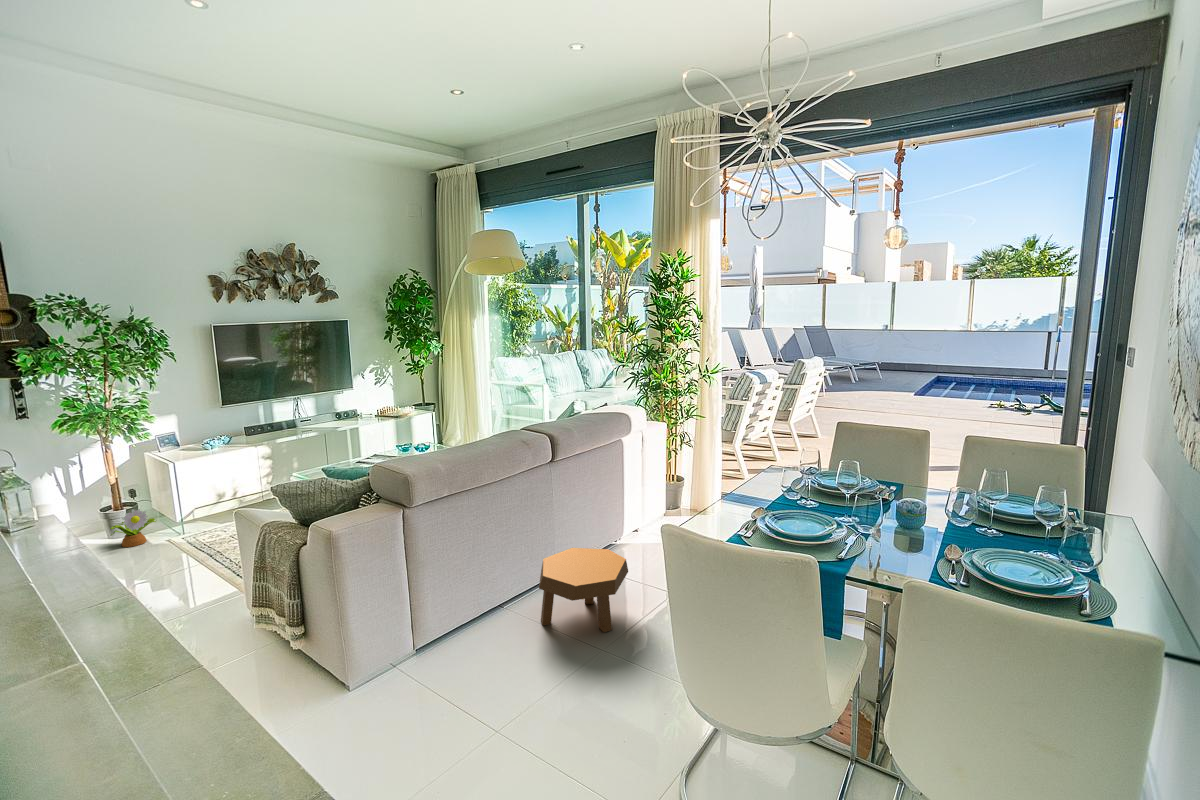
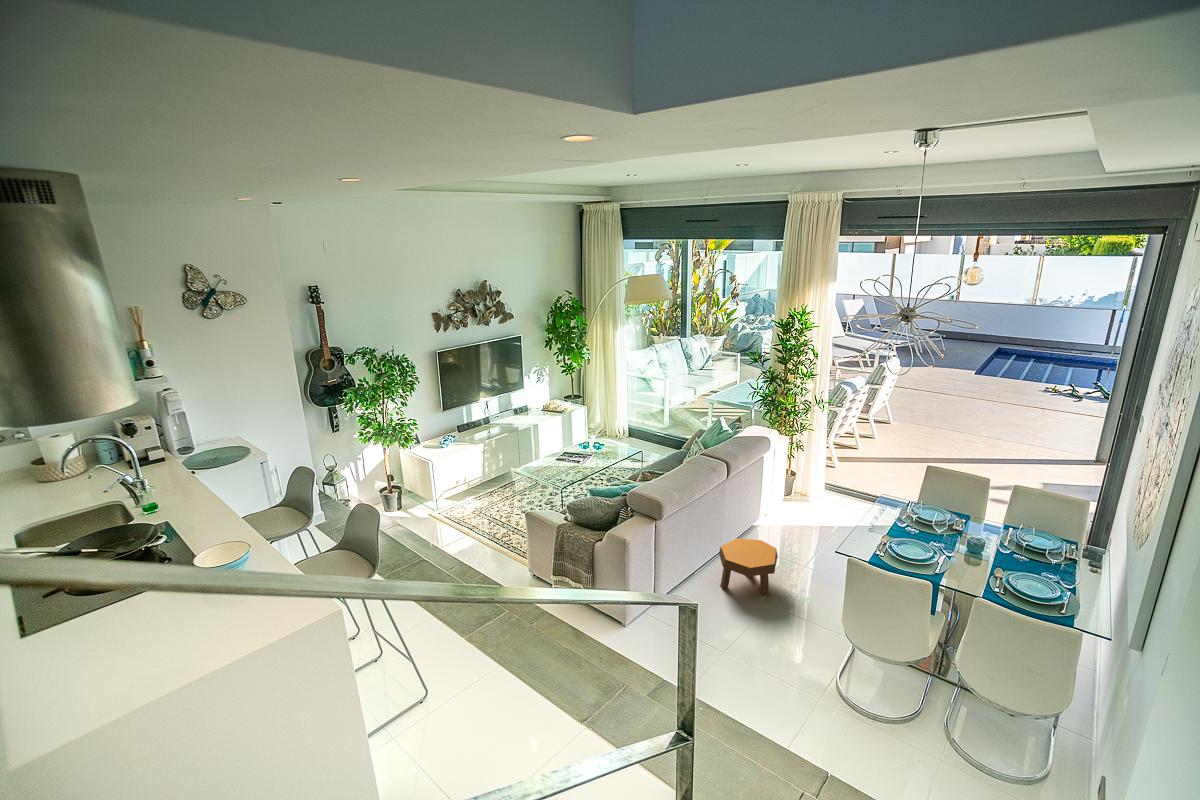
decorative plant: present [110,509,156,547] -> none [395,494,423,519]

